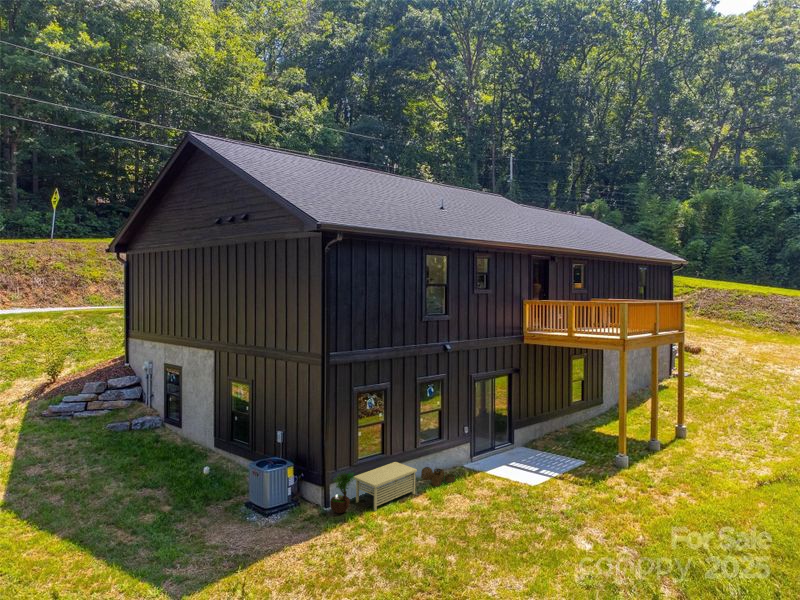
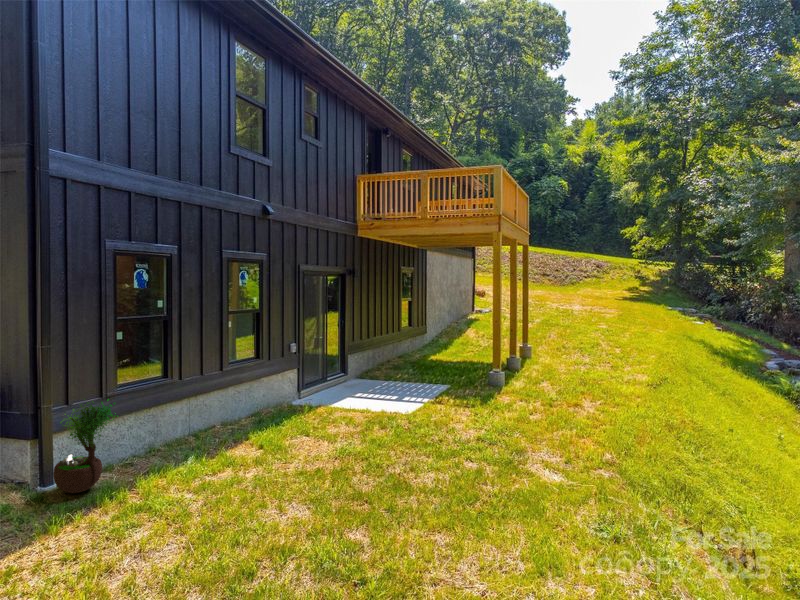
storage bench: present [354,462,417,511] -> none [108,392,236,478]
woven basket: present [421,467,455,486] -> none [232,400,292,428]

